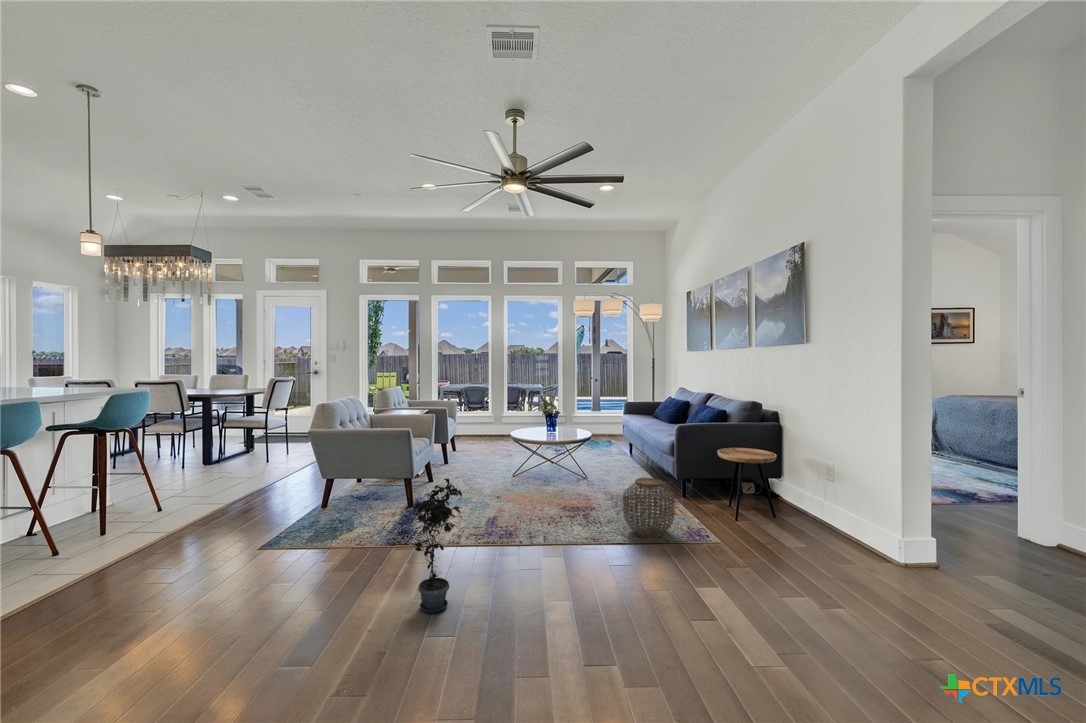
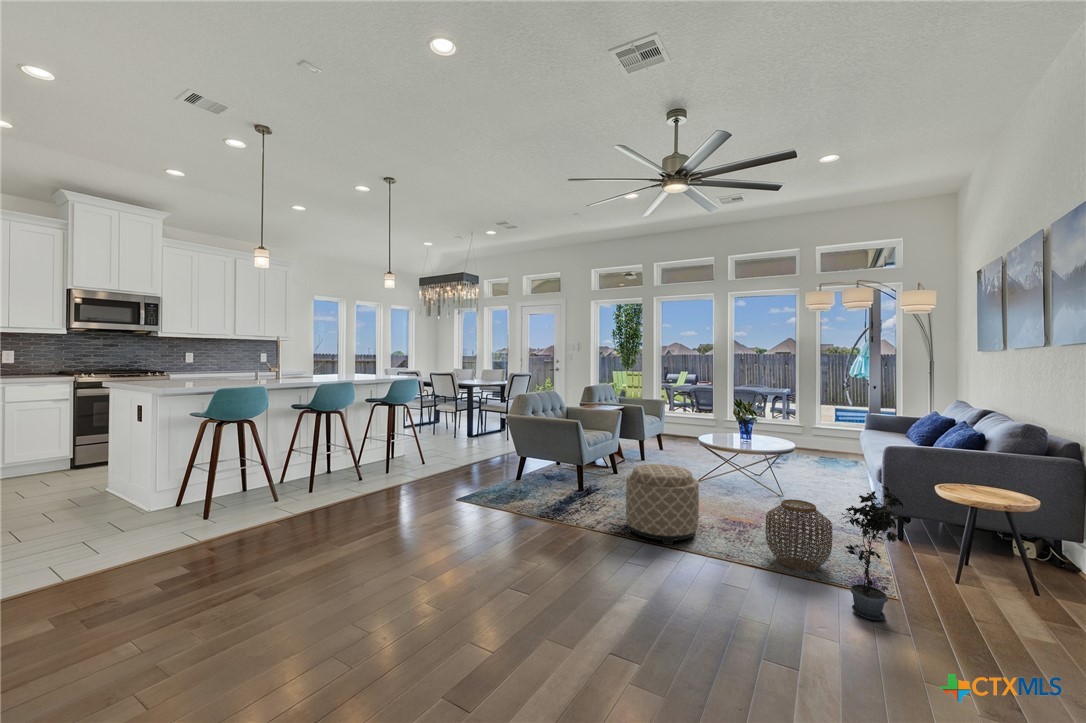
ottoman: none [490,463,561,543] -> present [626,464,699,545]
potted plant: present [409,478,462,613] -> present [841,486,907,620]

